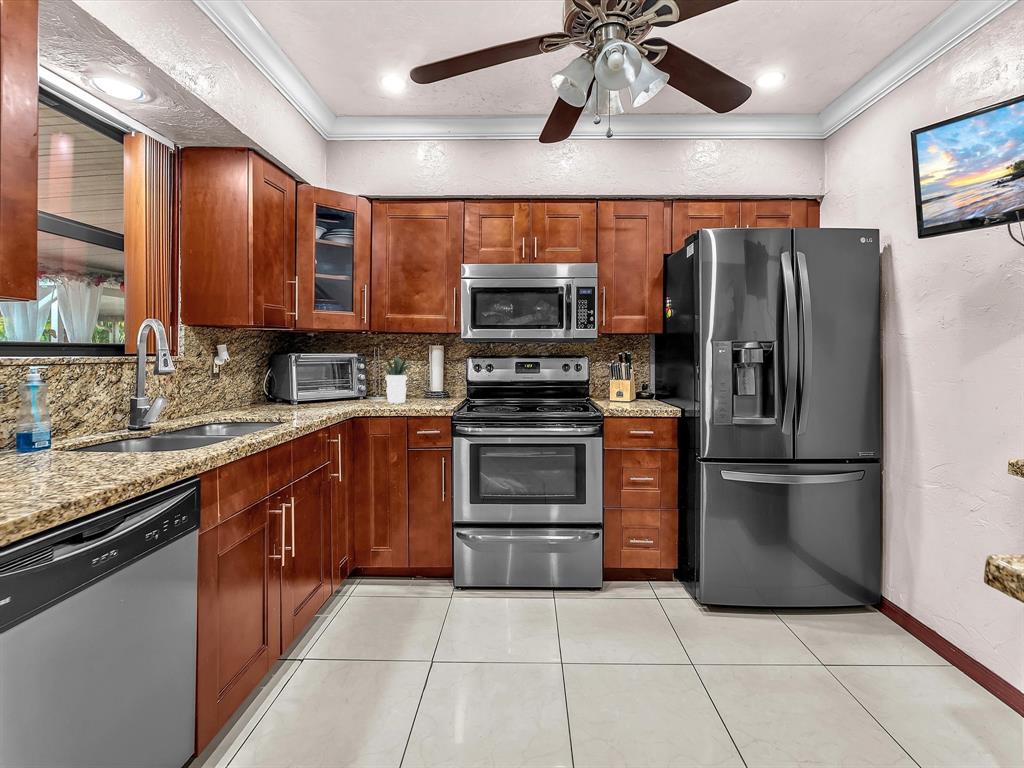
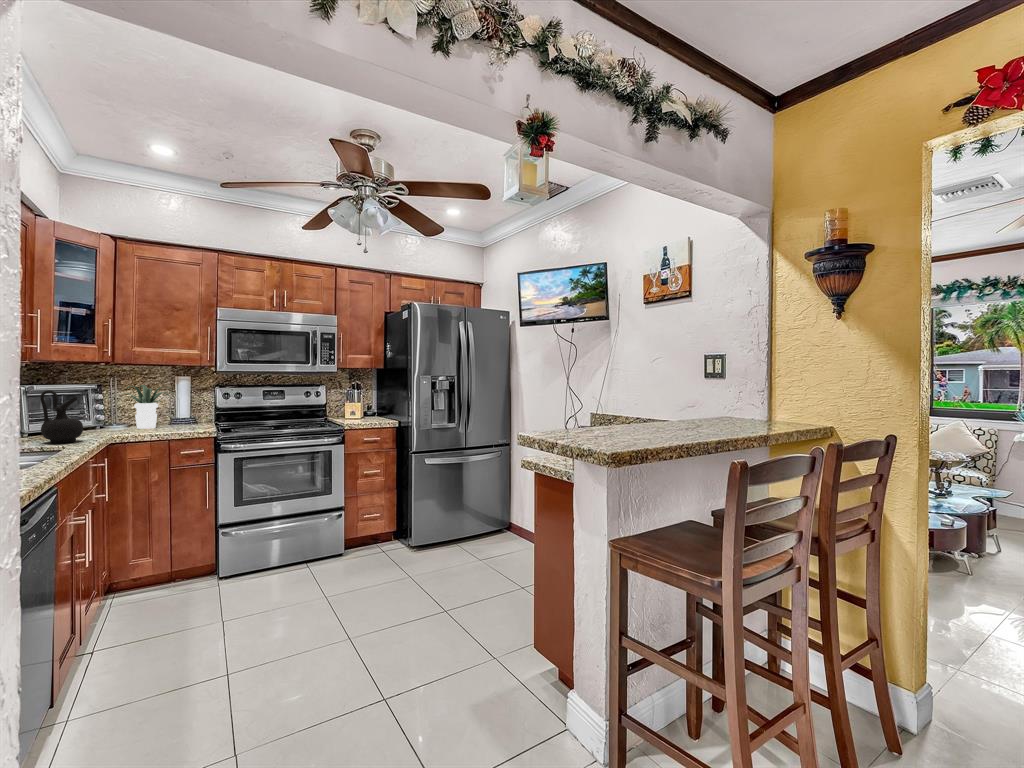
ceramic jug: none [289,359,325,414] -> present [40,390,83,443]

